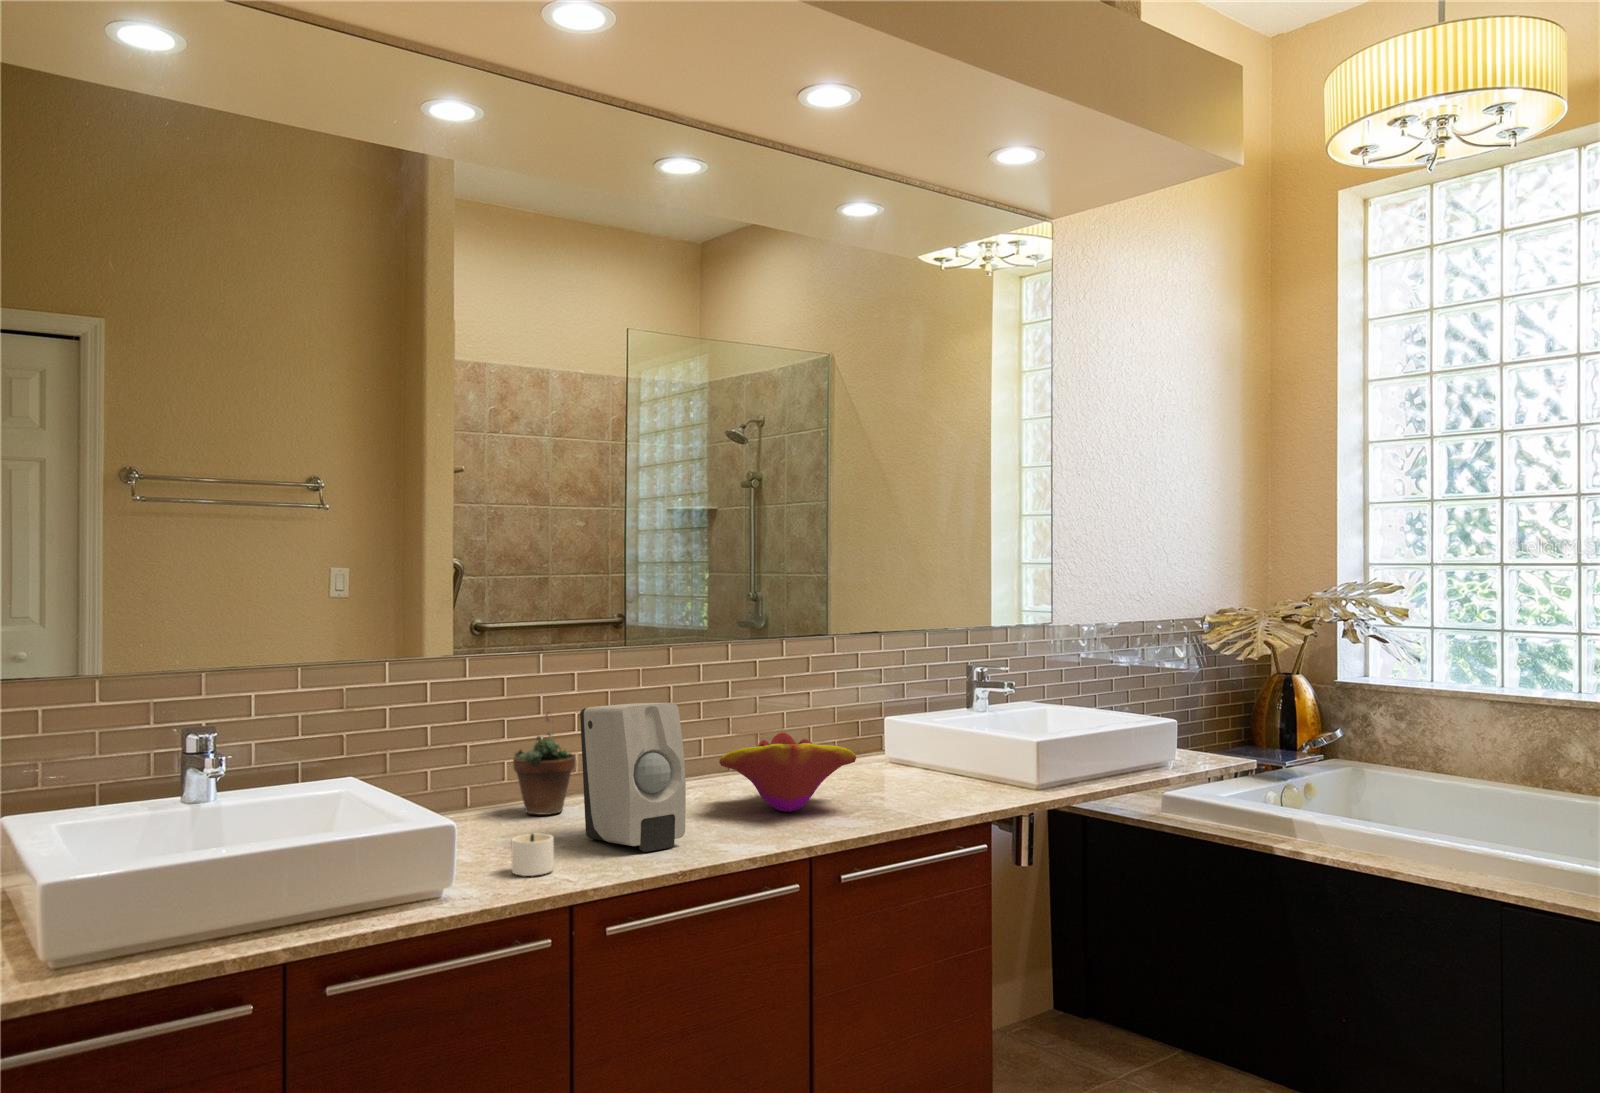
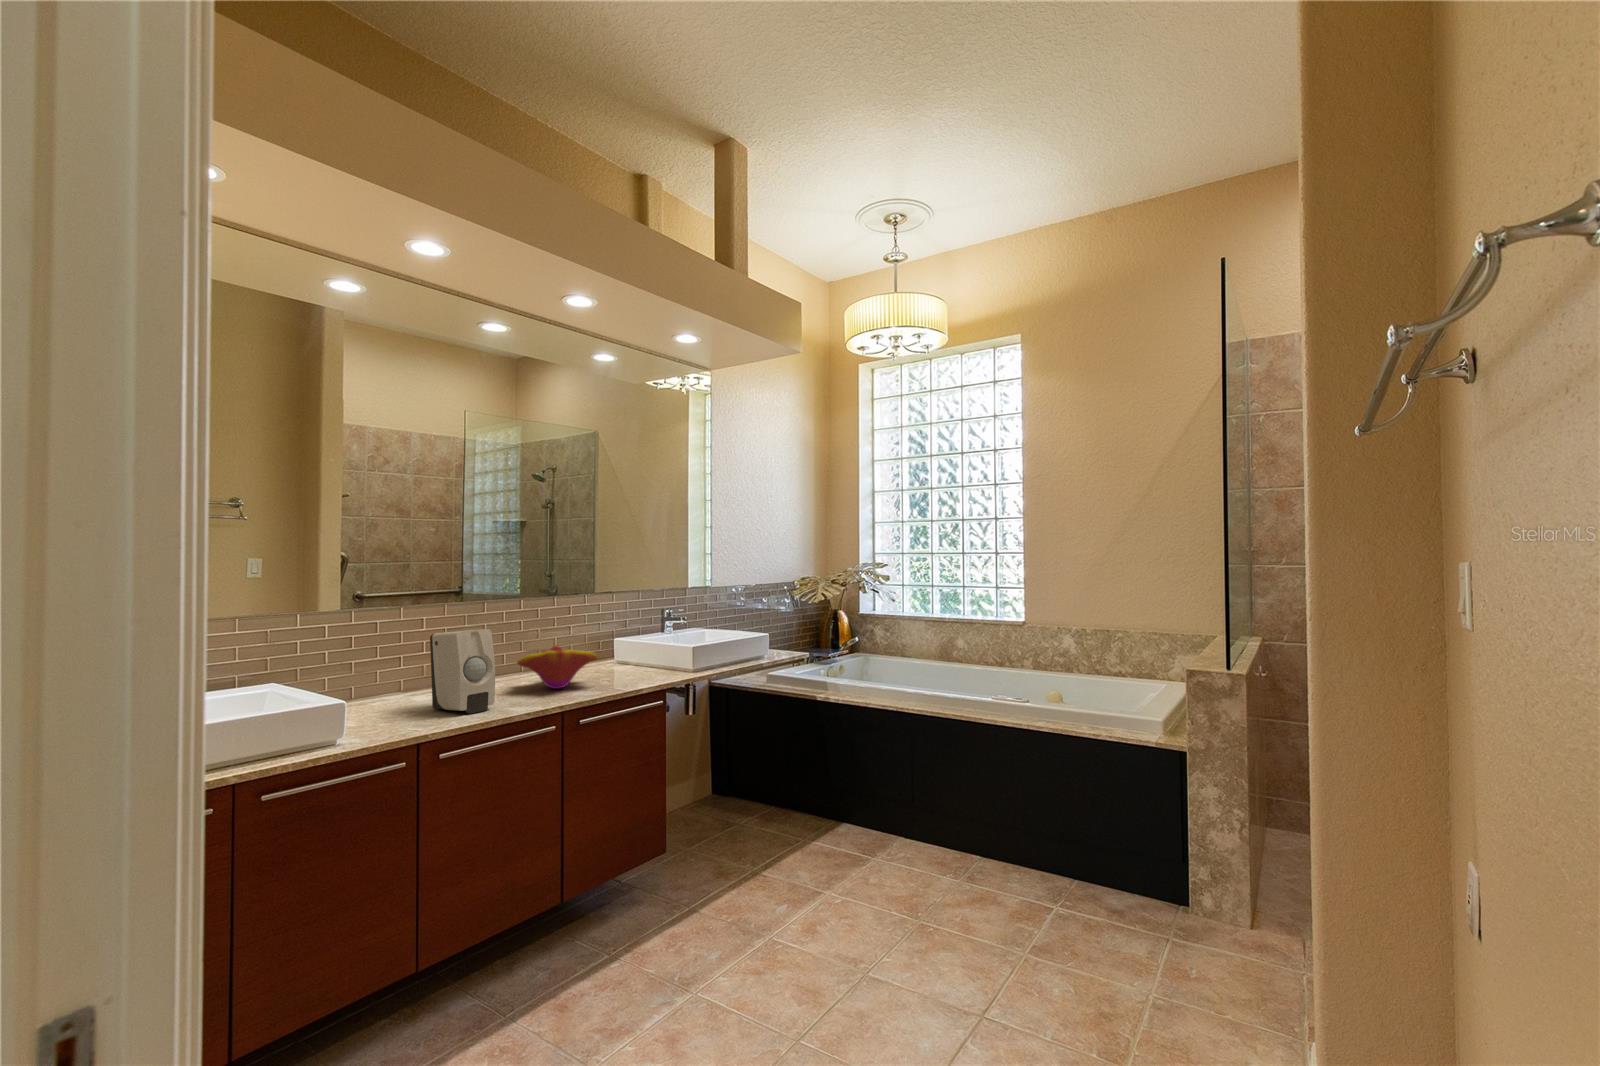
succulent plant: present [513,714,575,815] -> none [386,638,427,699]
candle: present [511,833,554,876] -> none [384,706,420,730]

